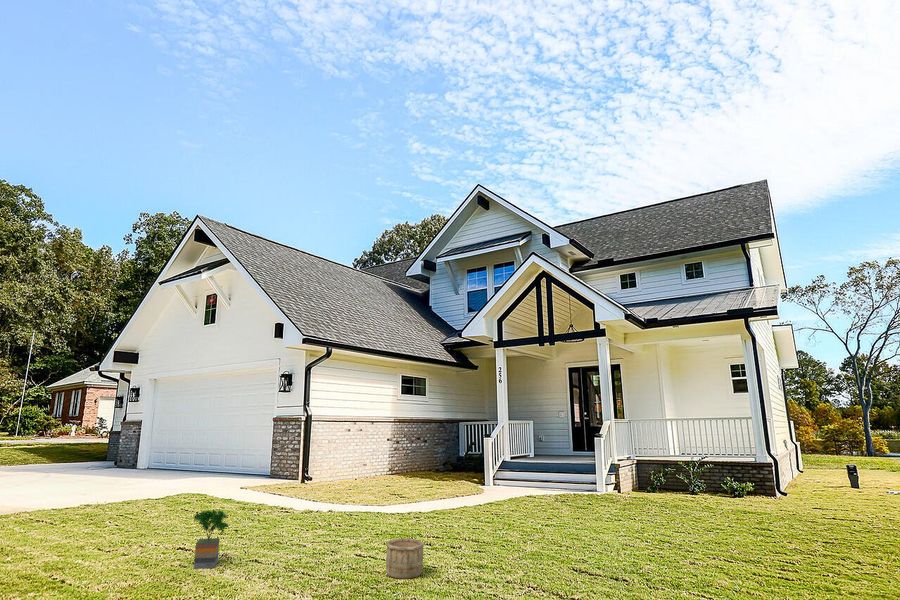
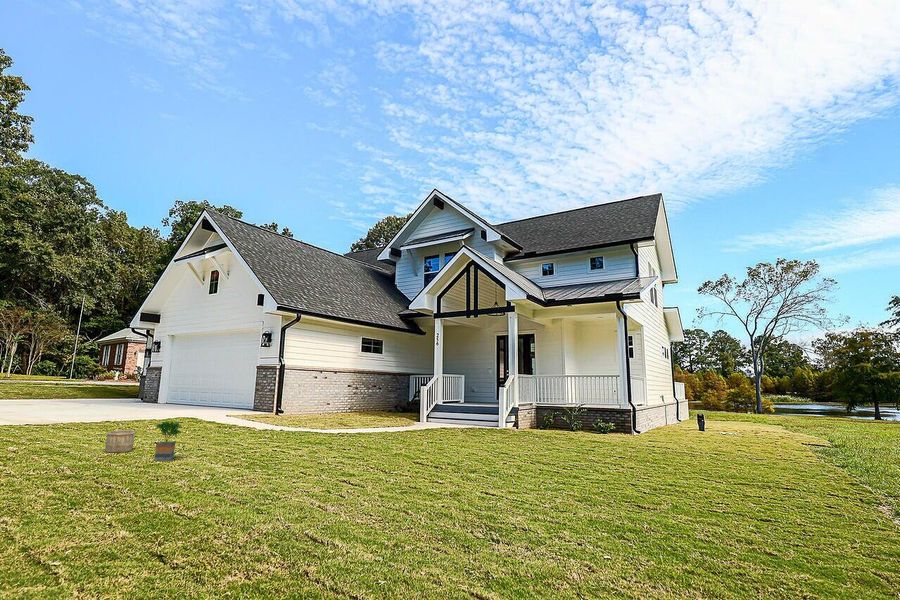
wooden bucket: present [386,538,425,578] -> present [105,430,136,453]

